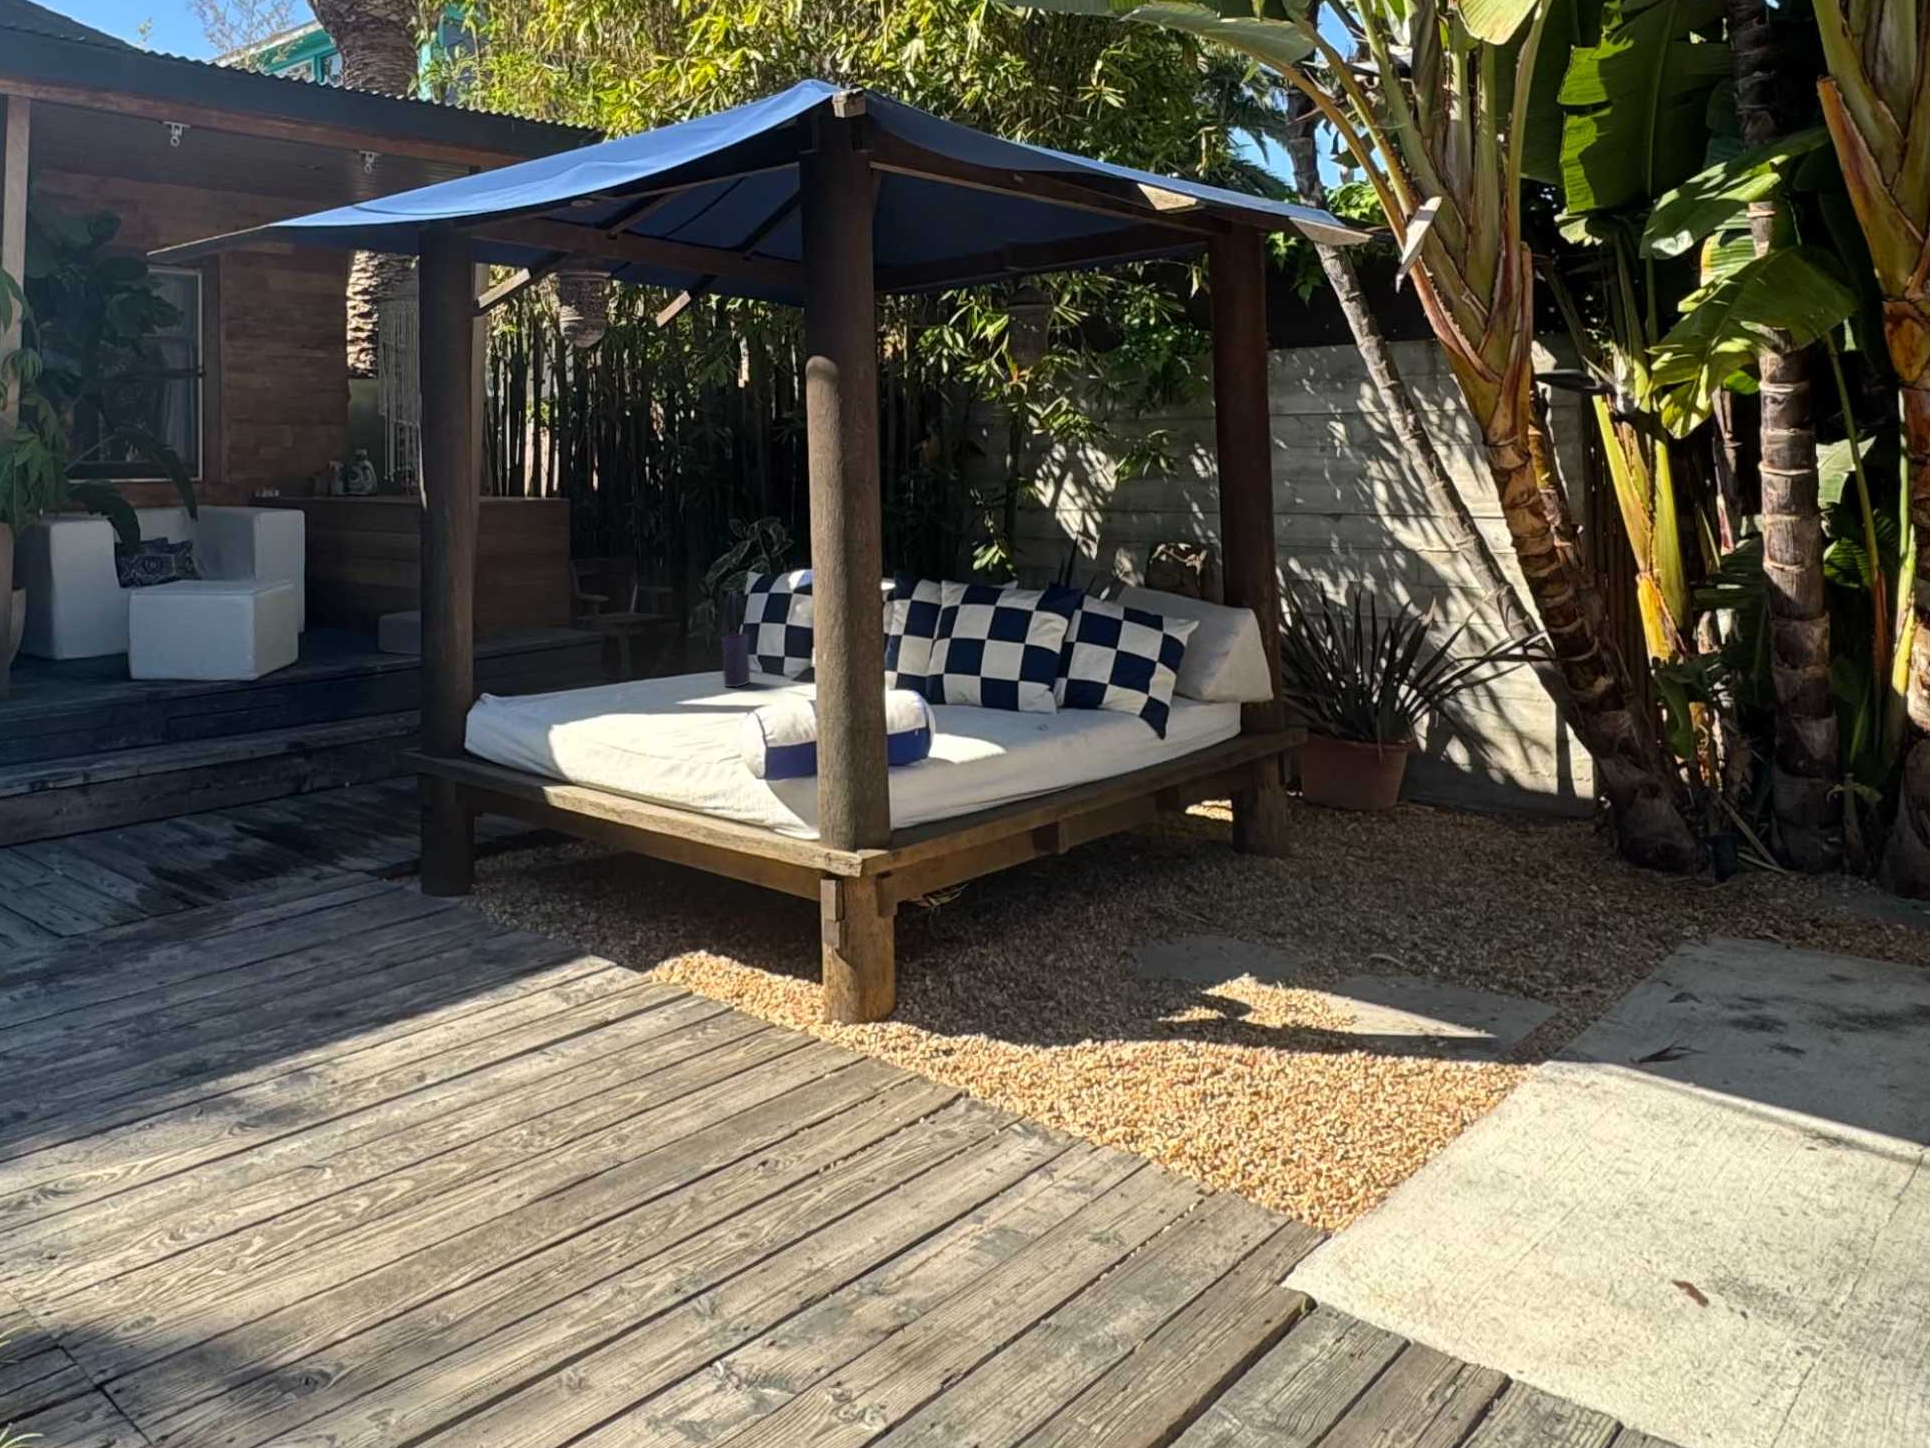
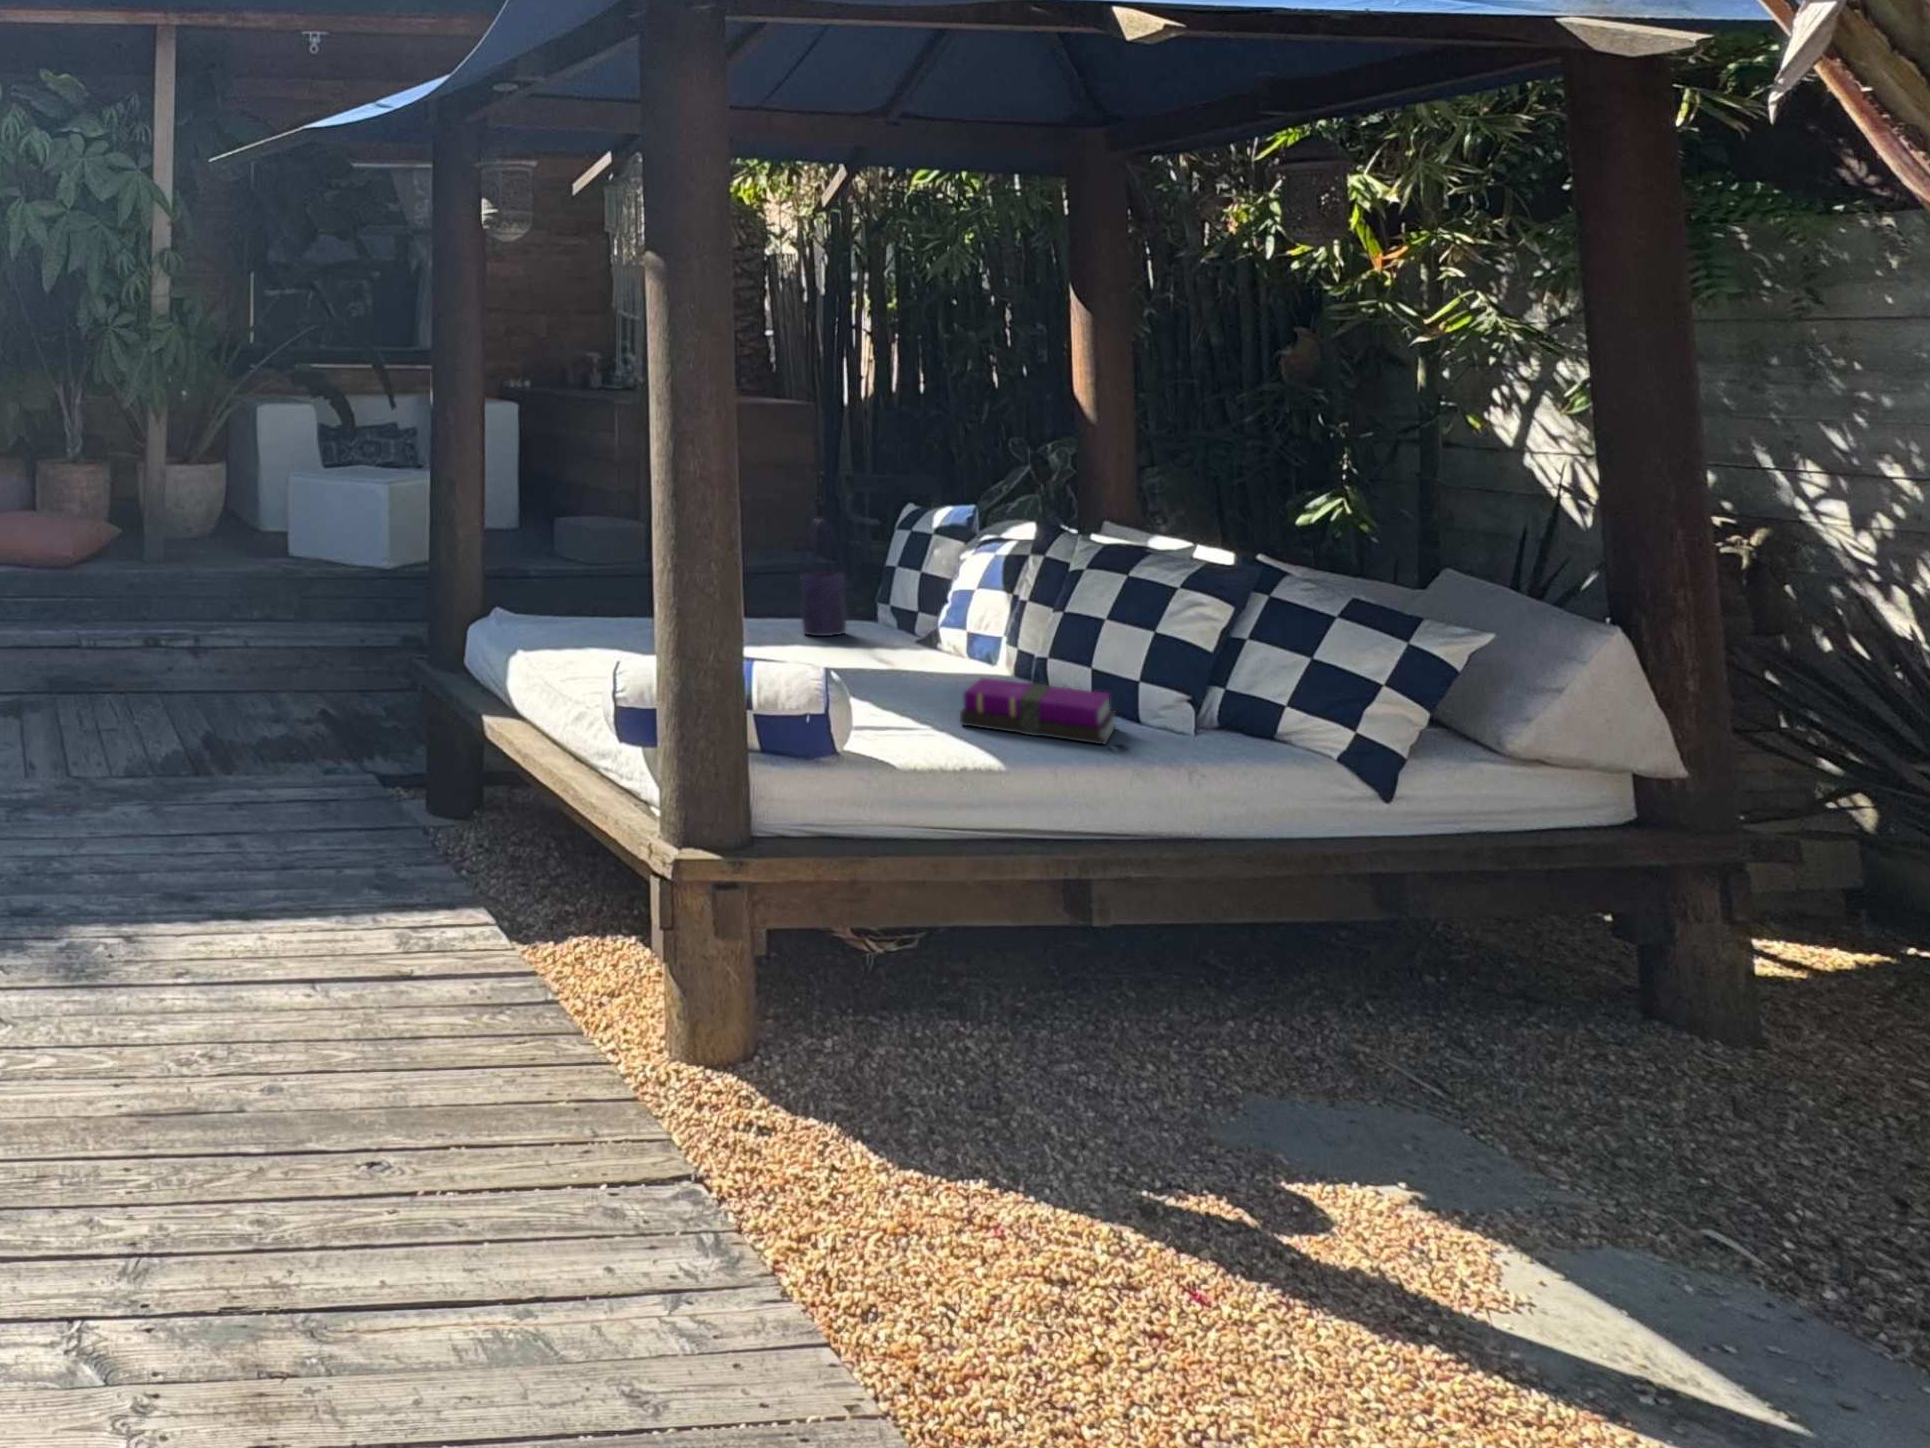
notebook: none [924,694,1029,732] -> present [960,677,1115,745]

